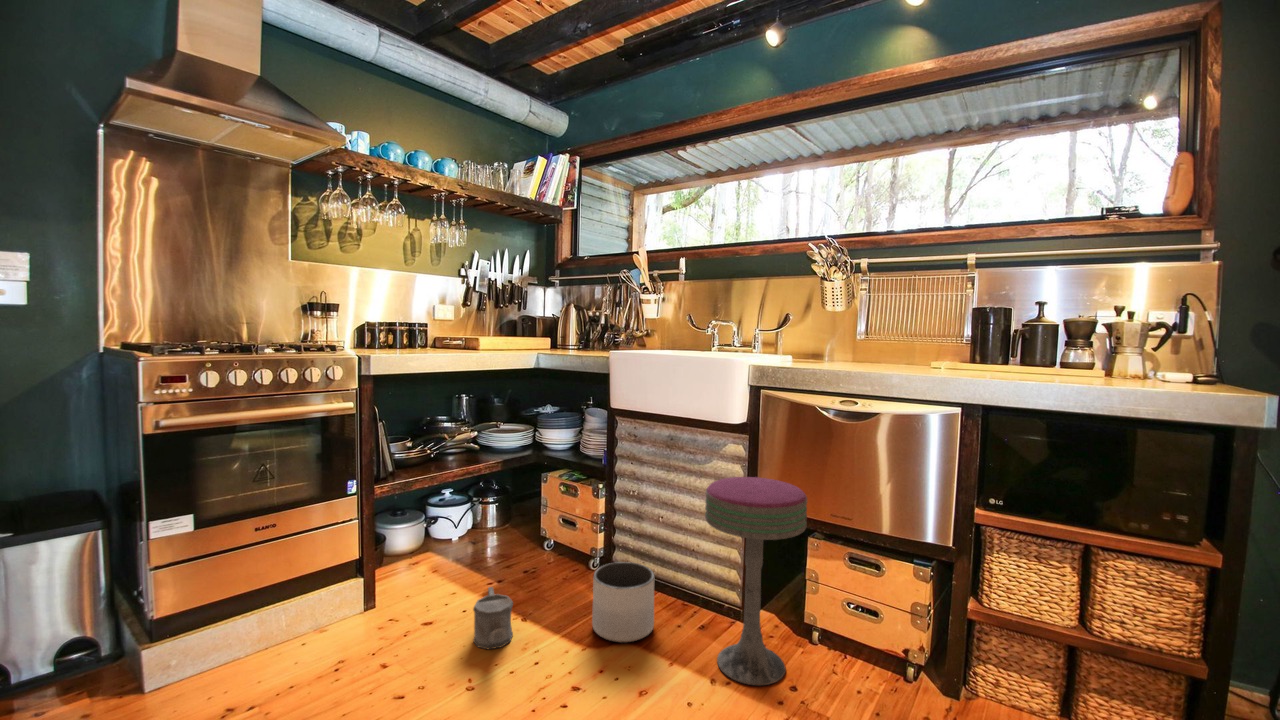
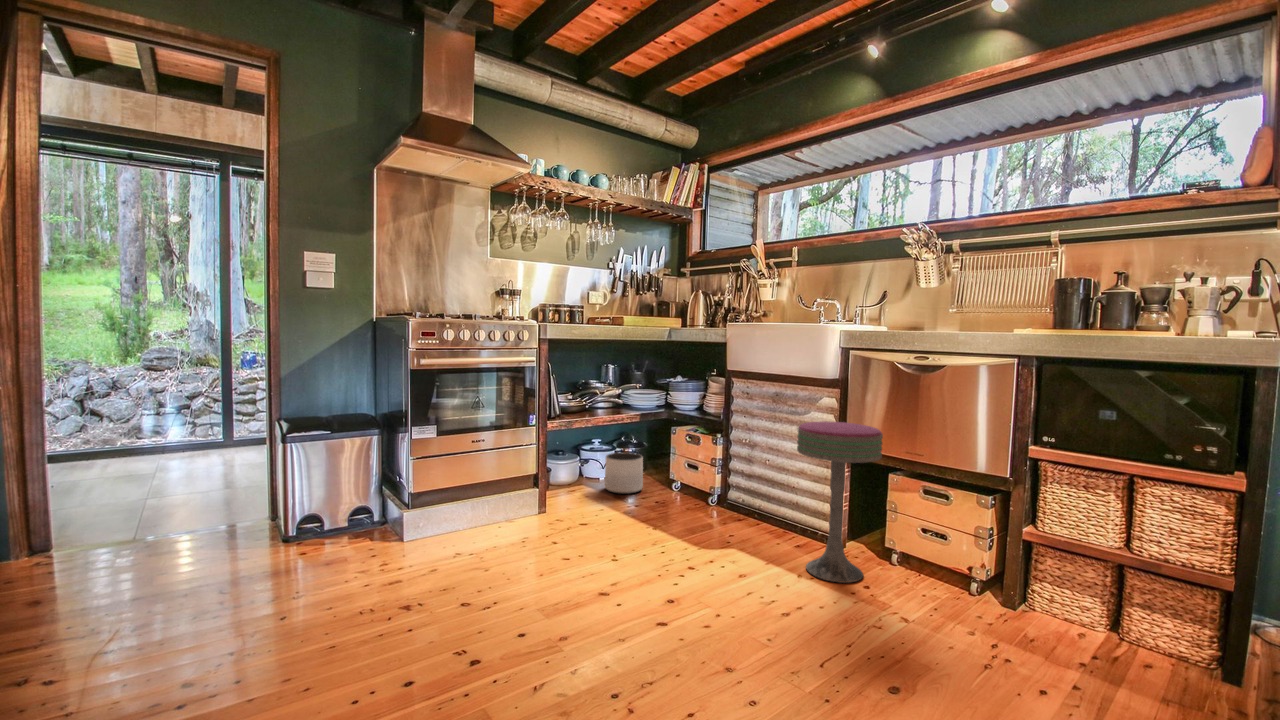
planter: present [592,562,654,643] -> present [605,452,643,494]
watering can: present [473,587,513,649] -> none [617,502,647,542]

